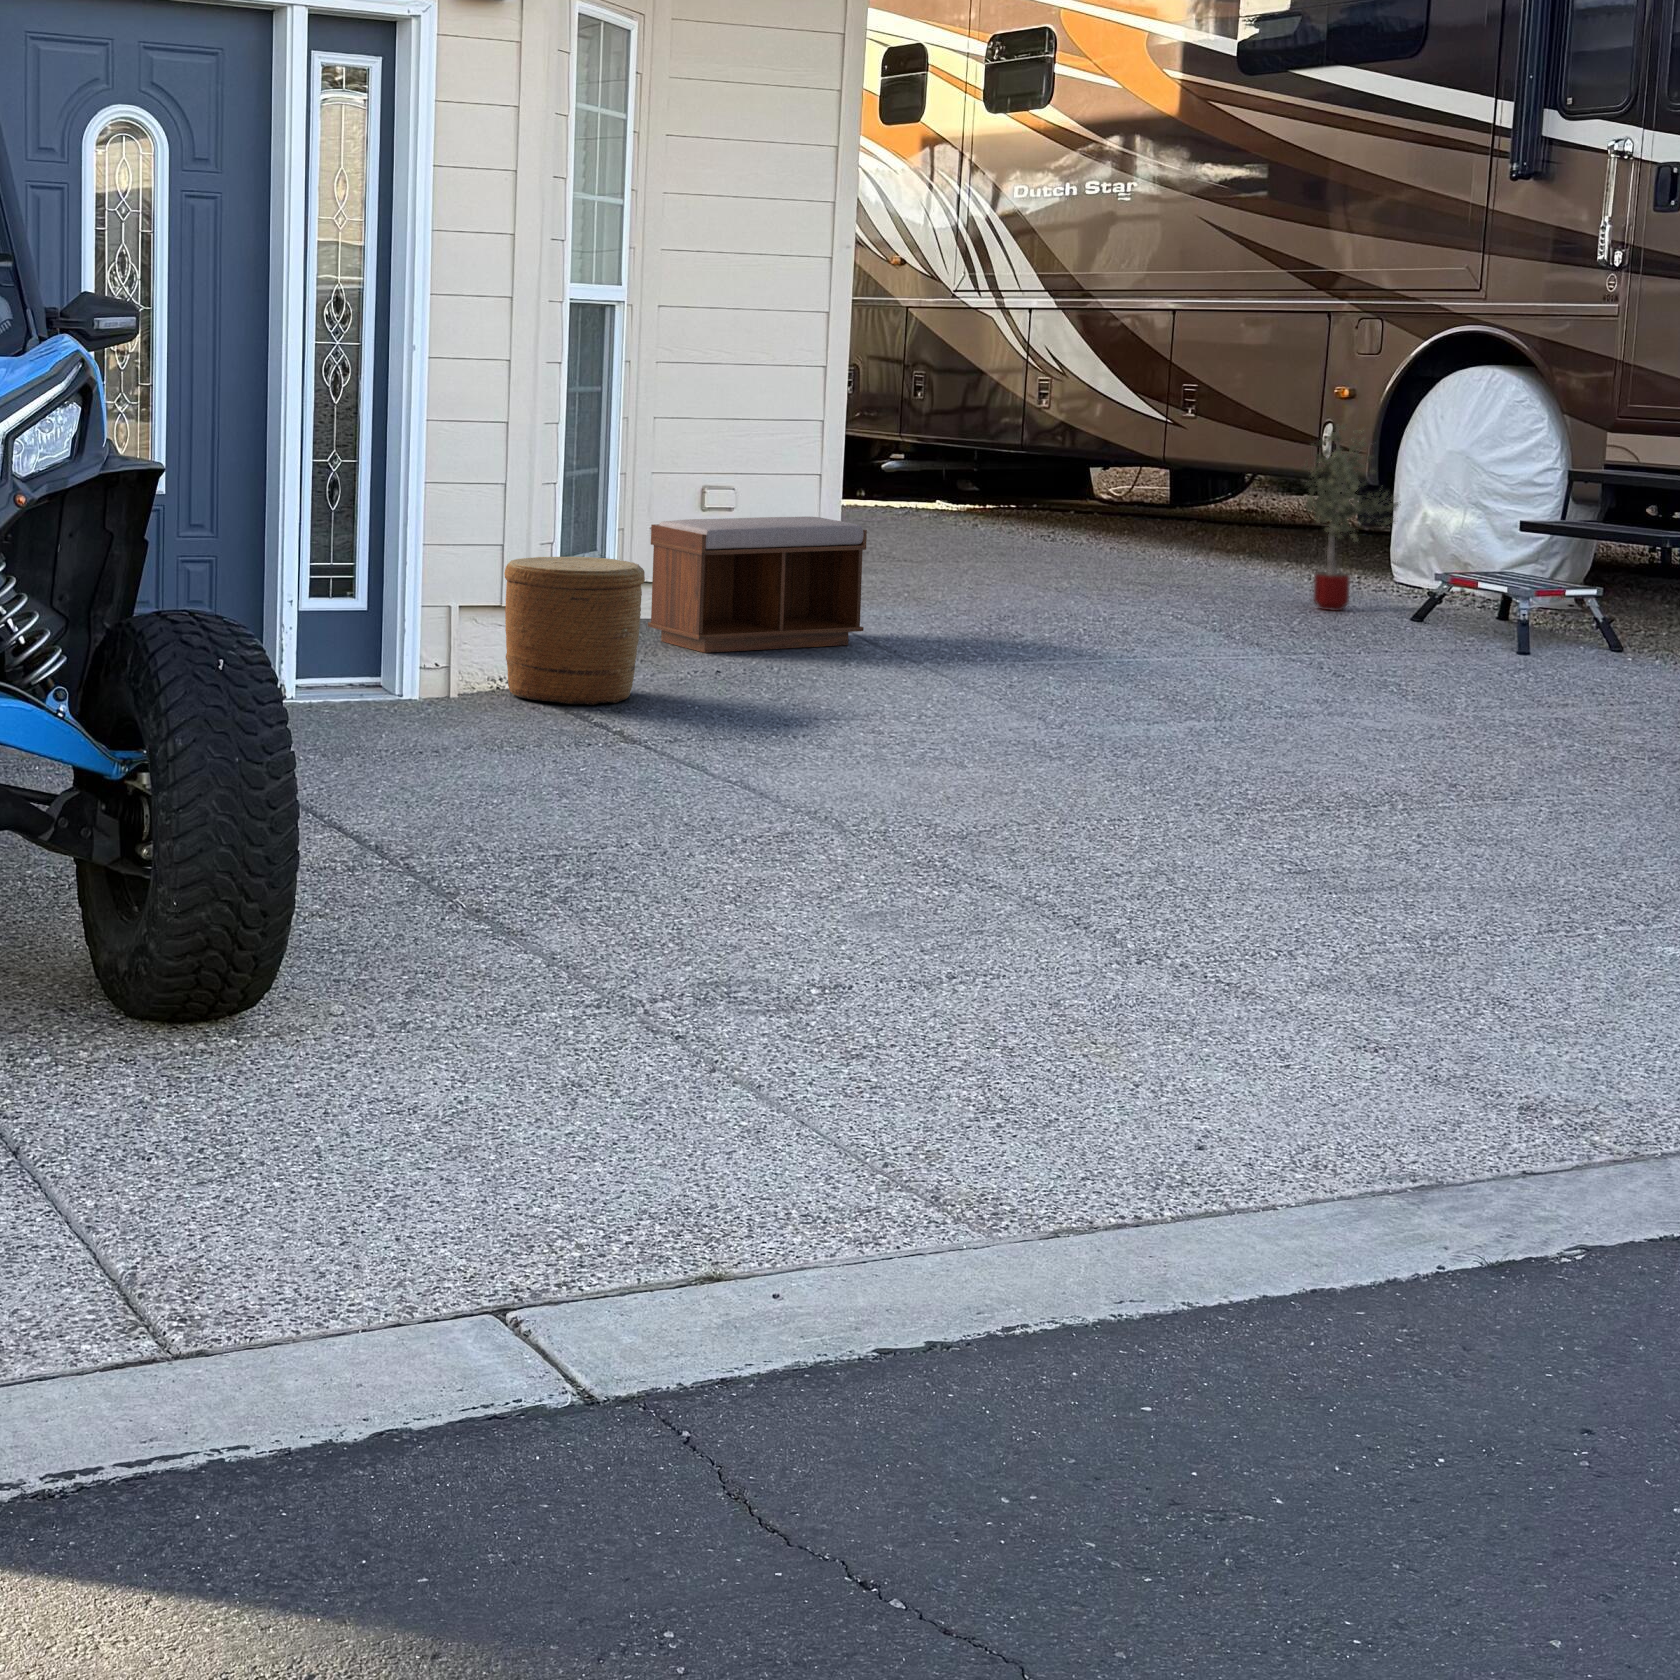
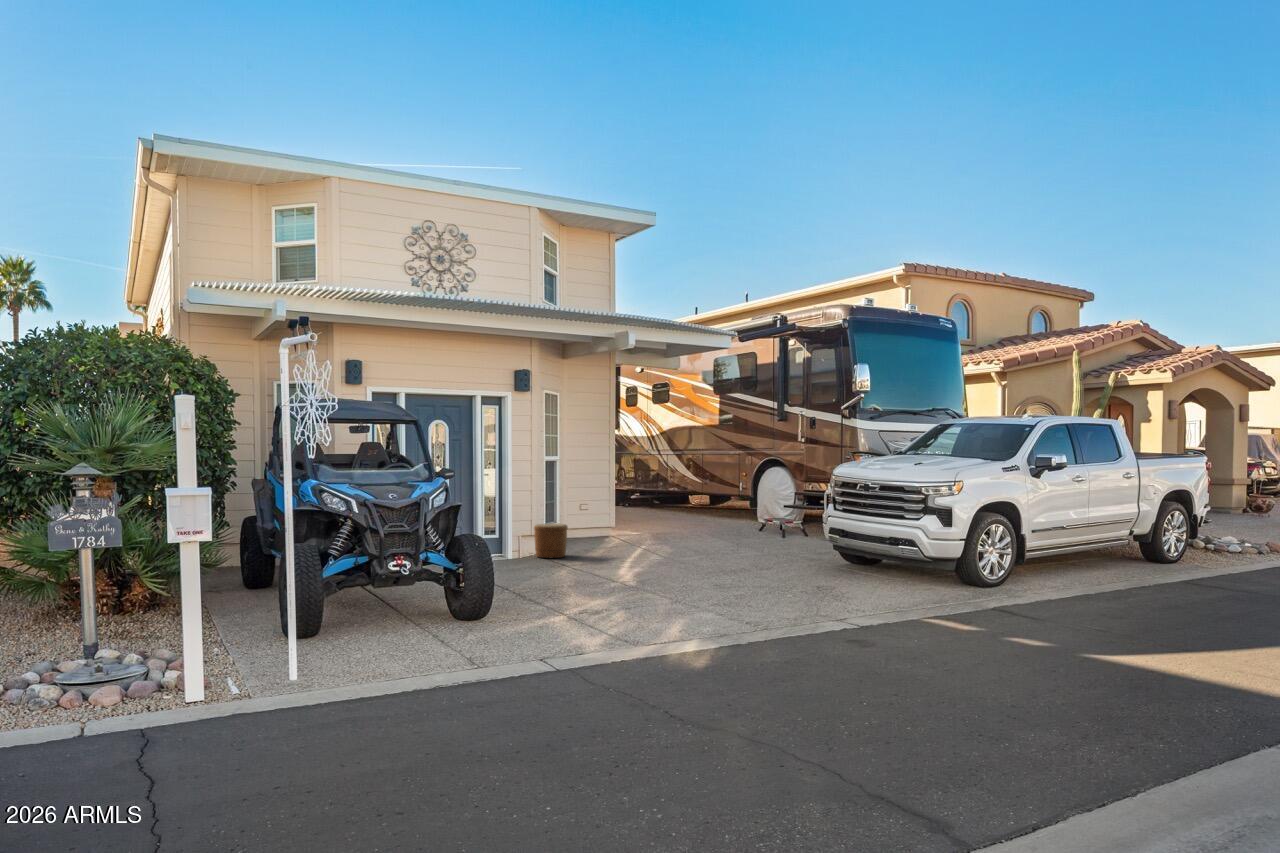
potted tree: present [1303,425,1398,611] -> none [731,483,756,530]
bench: present [648,516,867,653] -> none [569,512,622,546]

